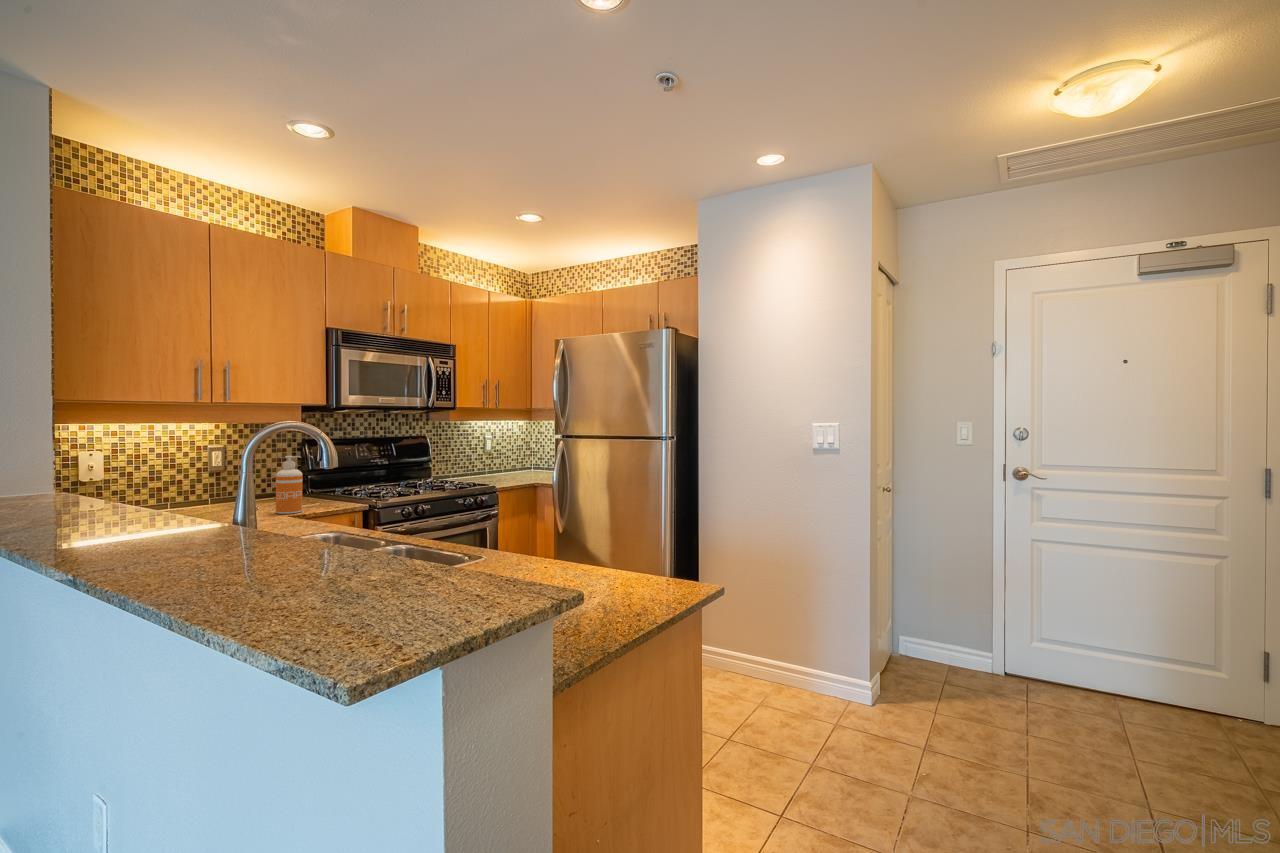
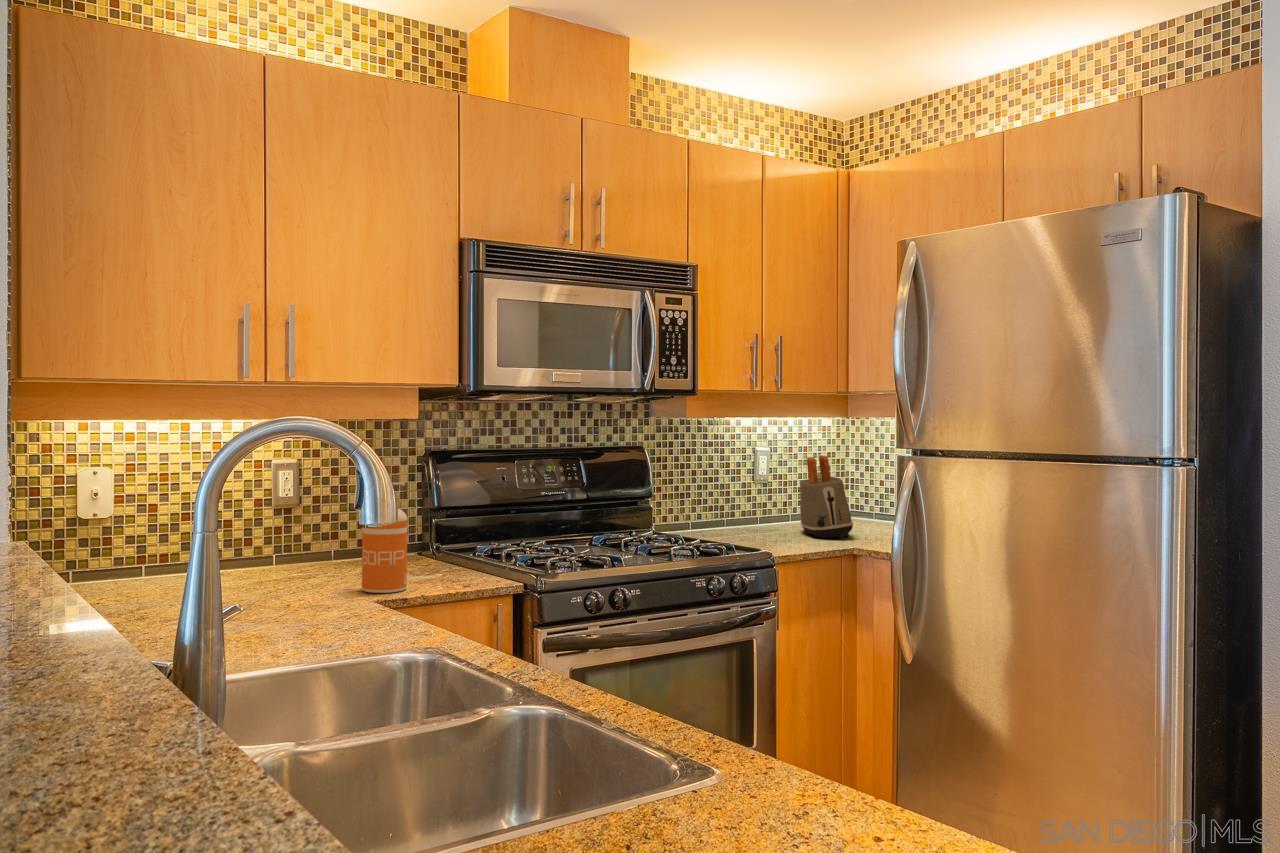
toaster: none [509,439,535,479] -> present [800,455,853,538]

